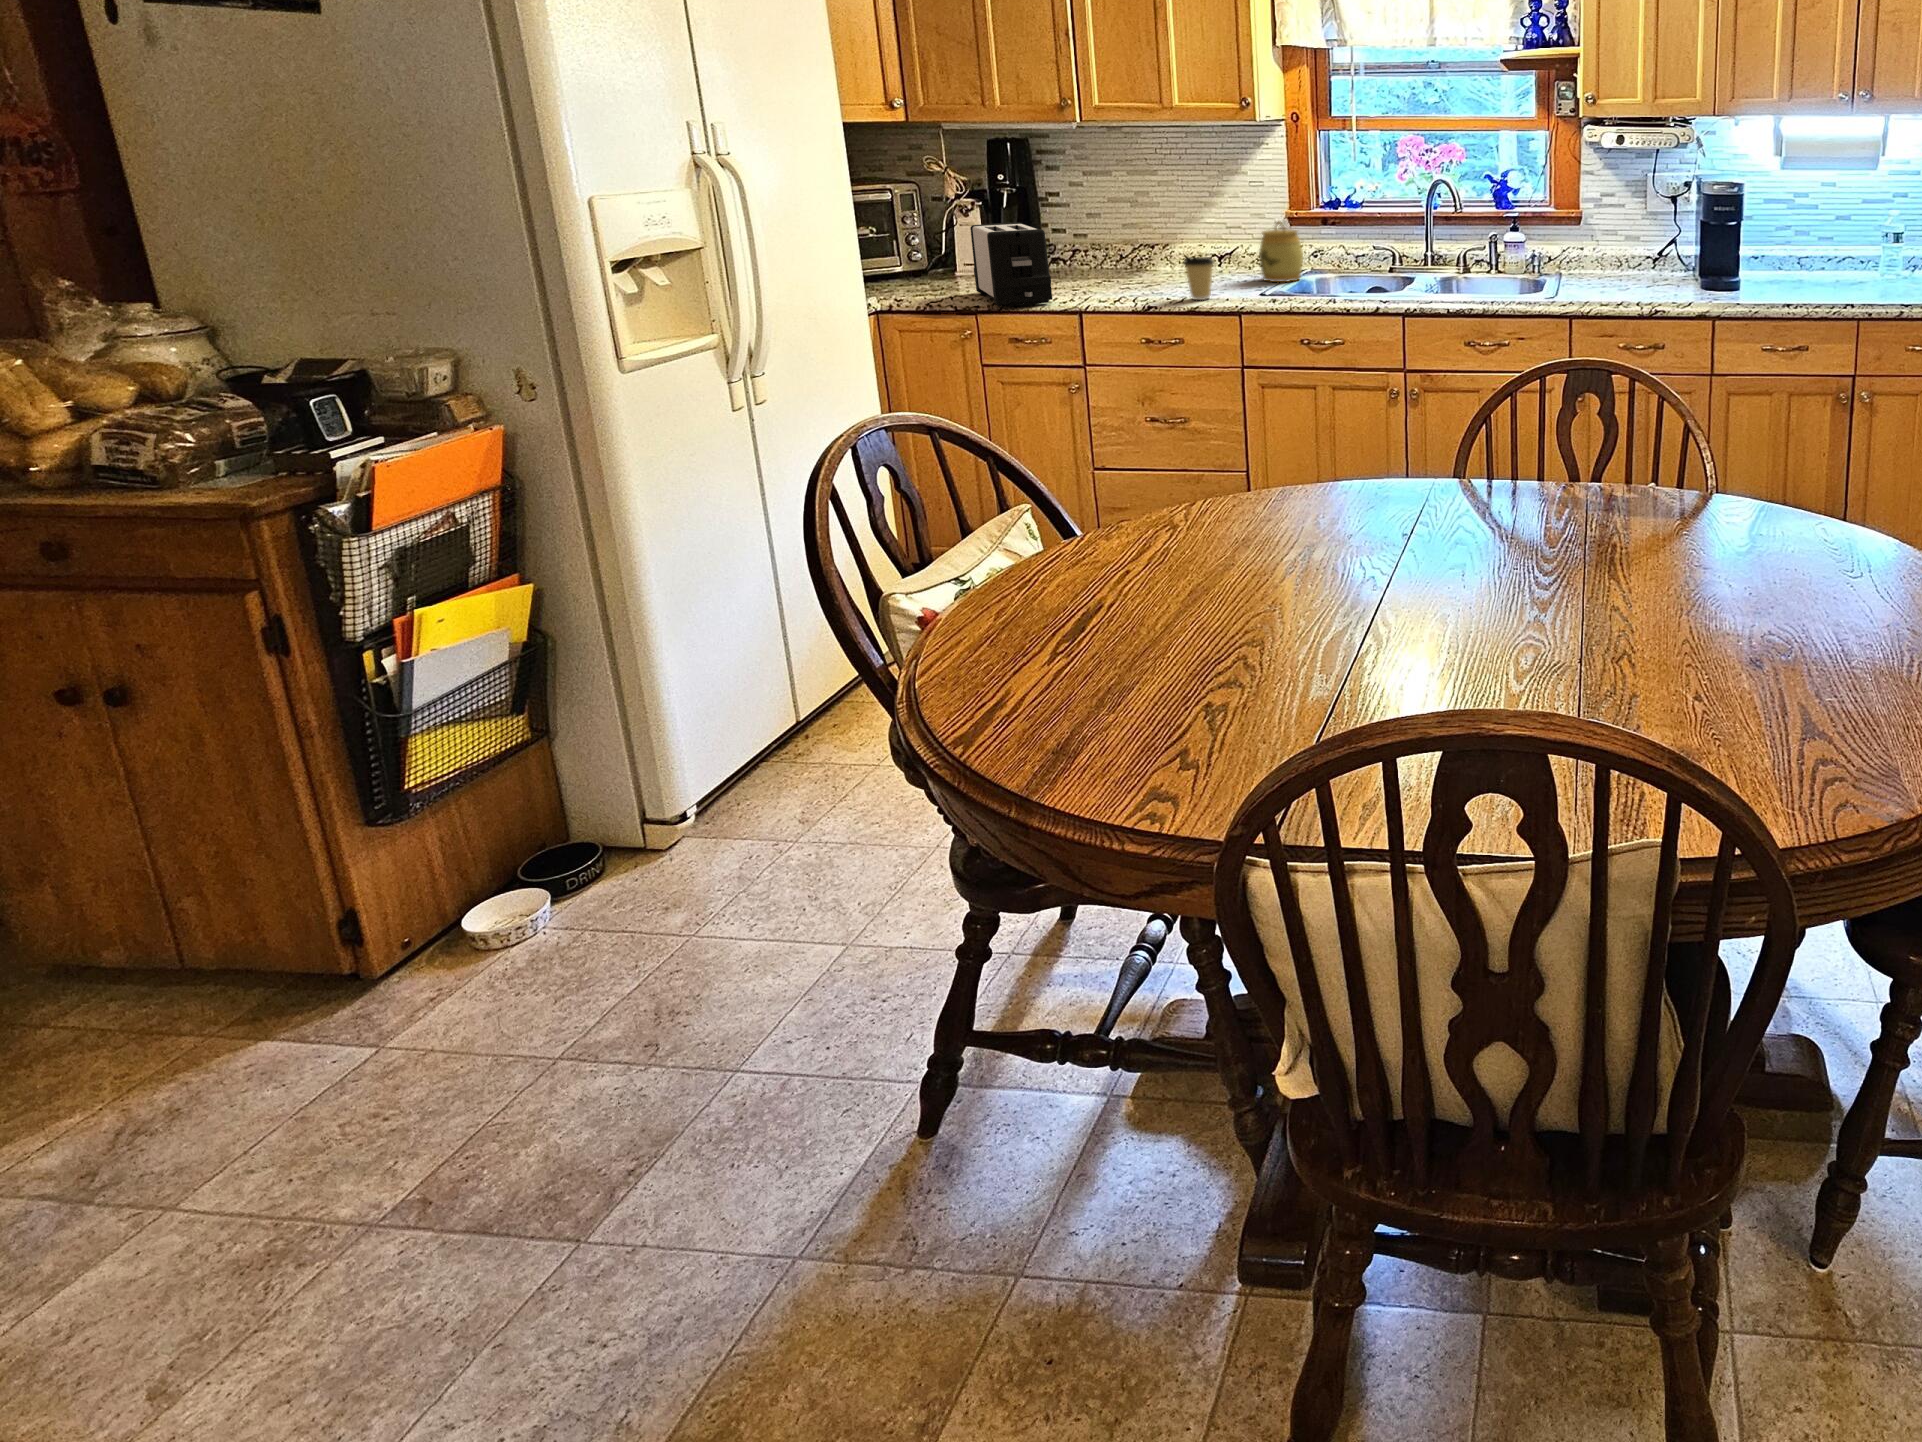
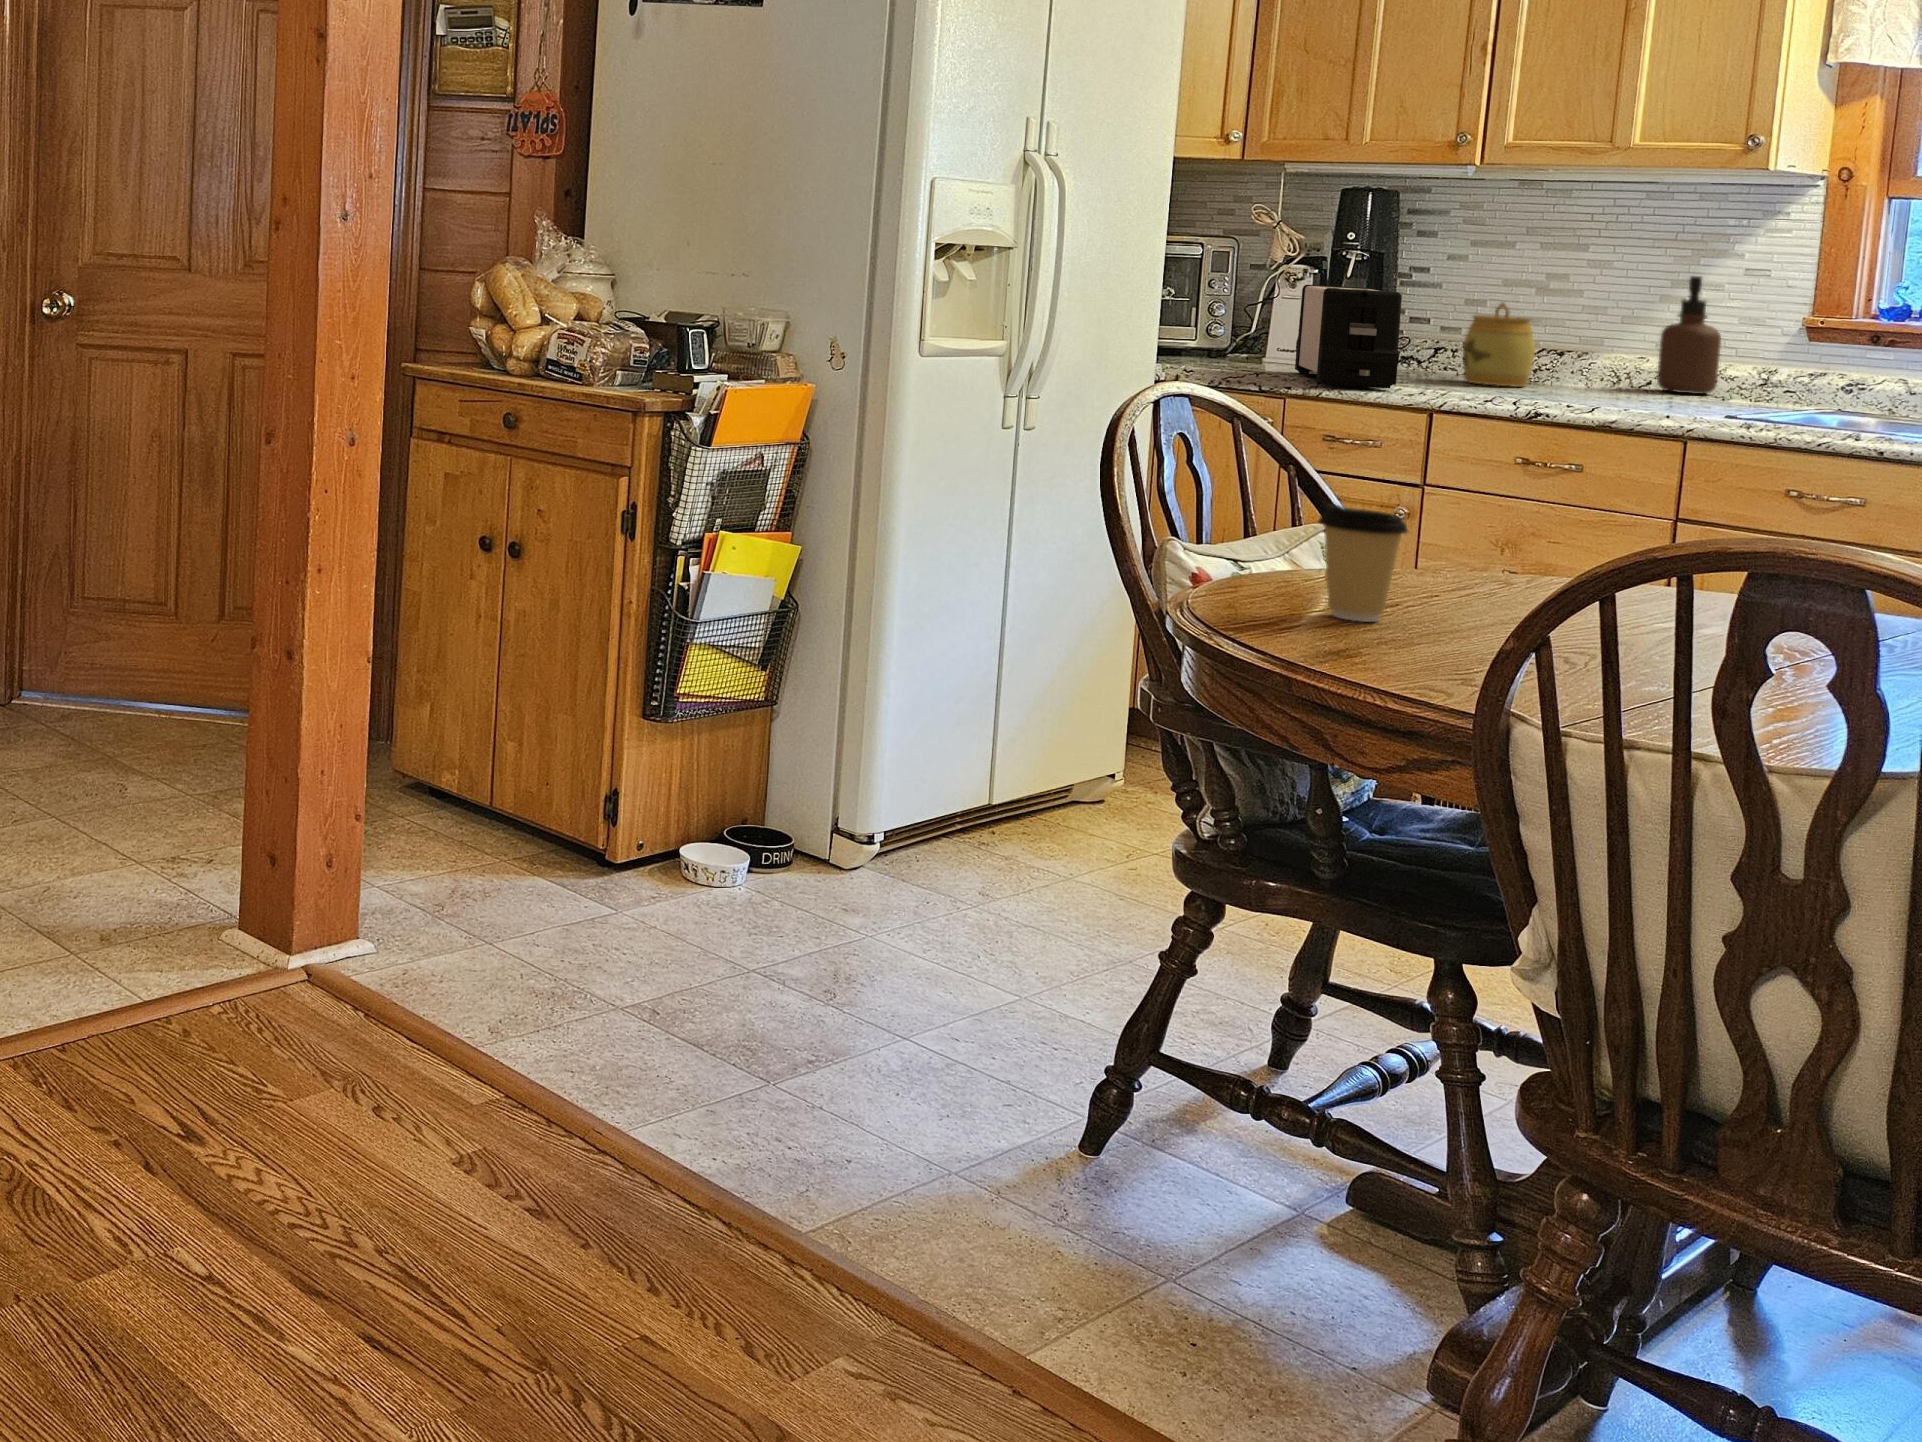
soap dispenser: none [1212,191,1248,271] -> present [1657,276,1721,394]
jar: present [1259,222,1303,282] -> present [1463,303,1535,387]
coffee cup: present [1183,257,1214,300] -> present [1319,504,1408,622]

